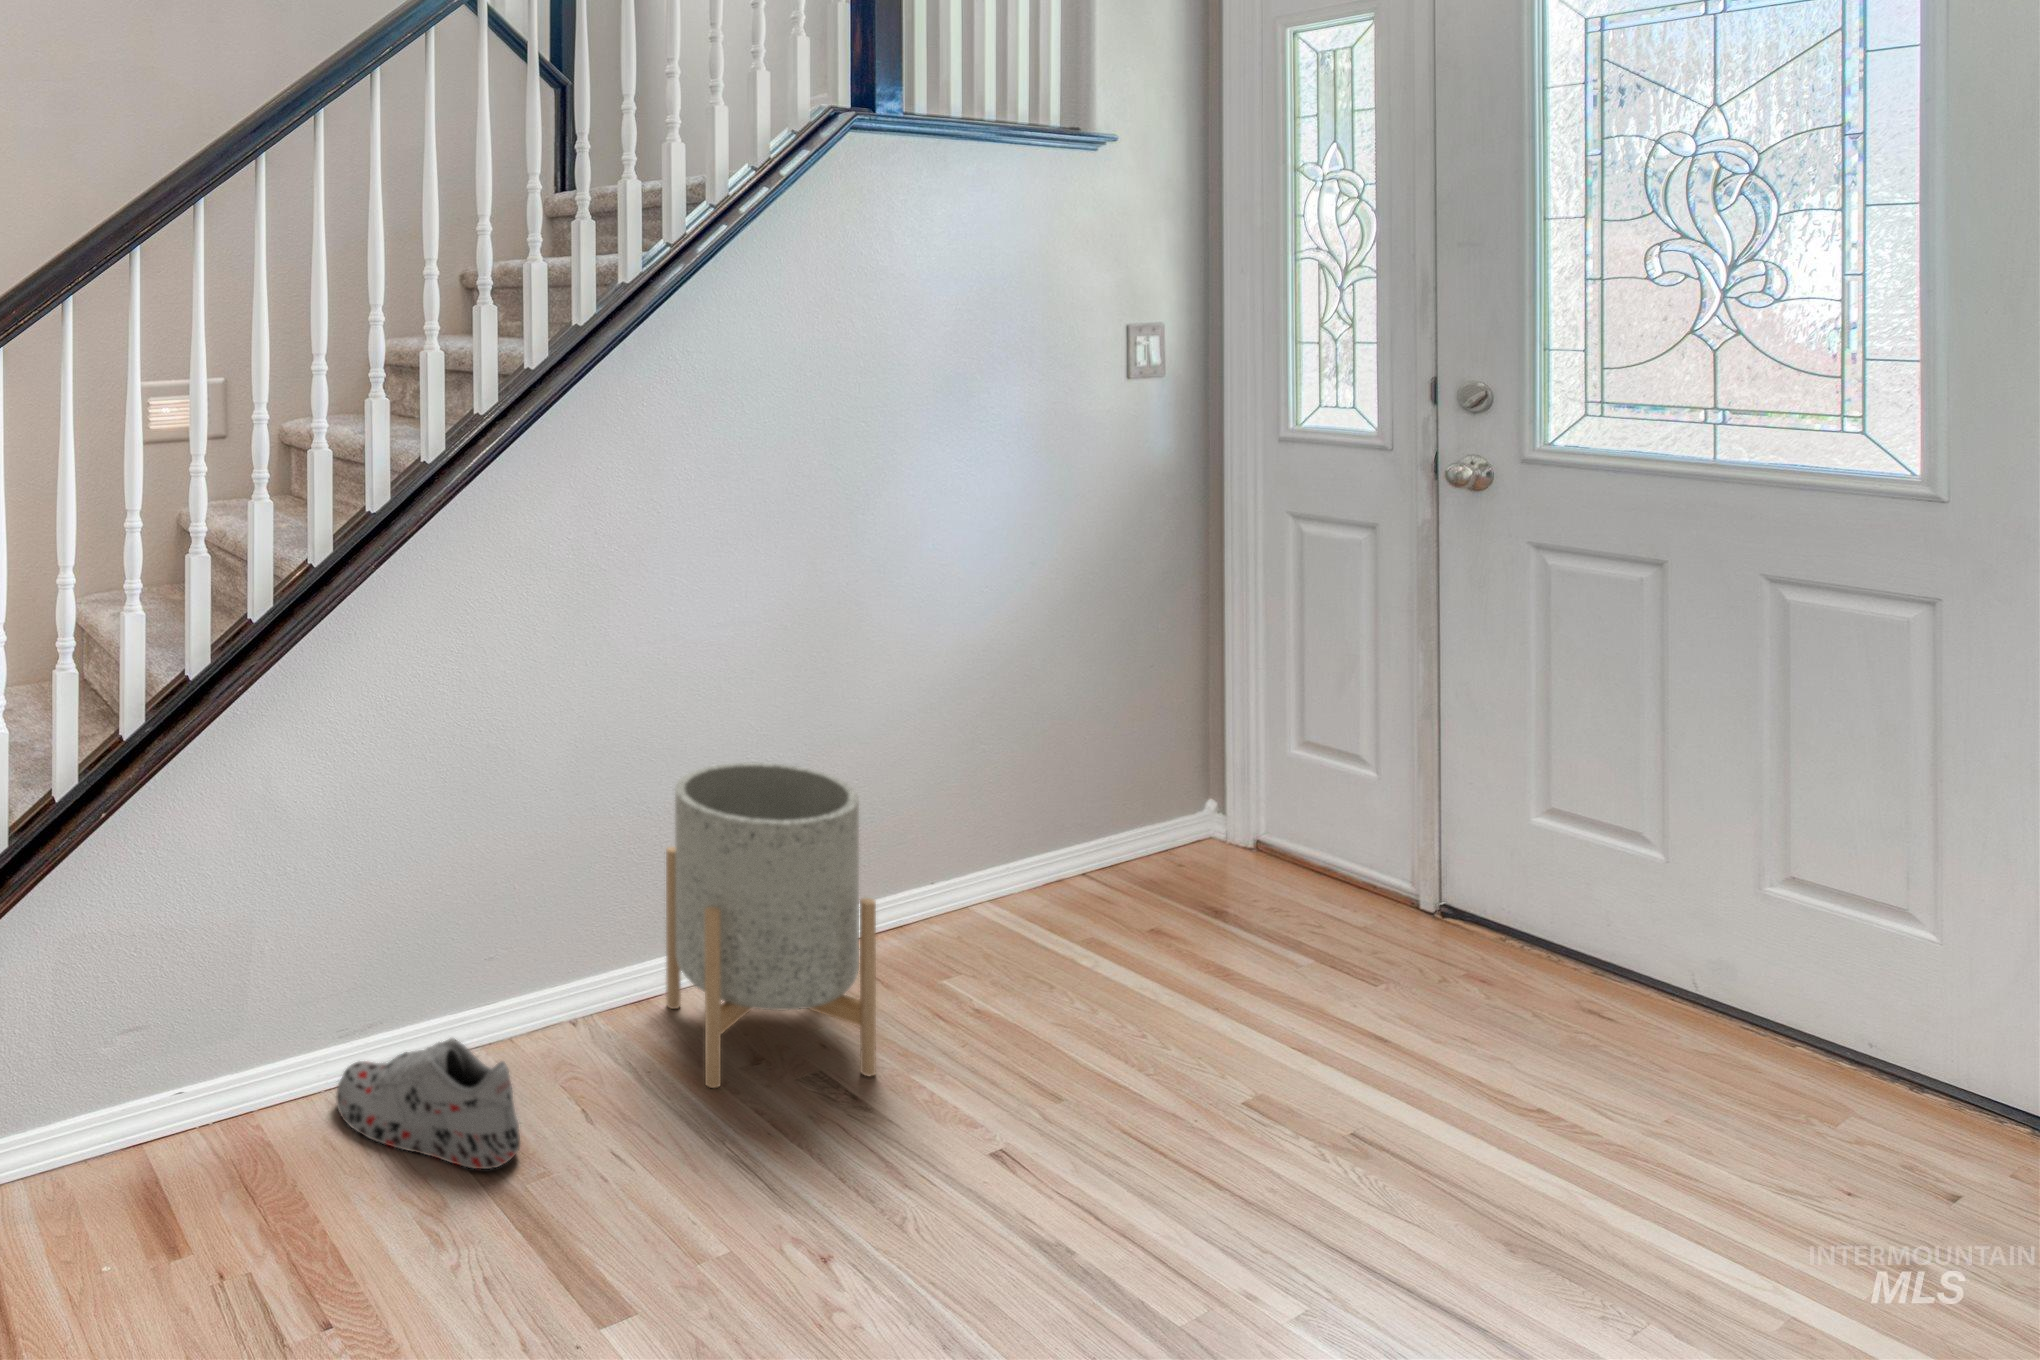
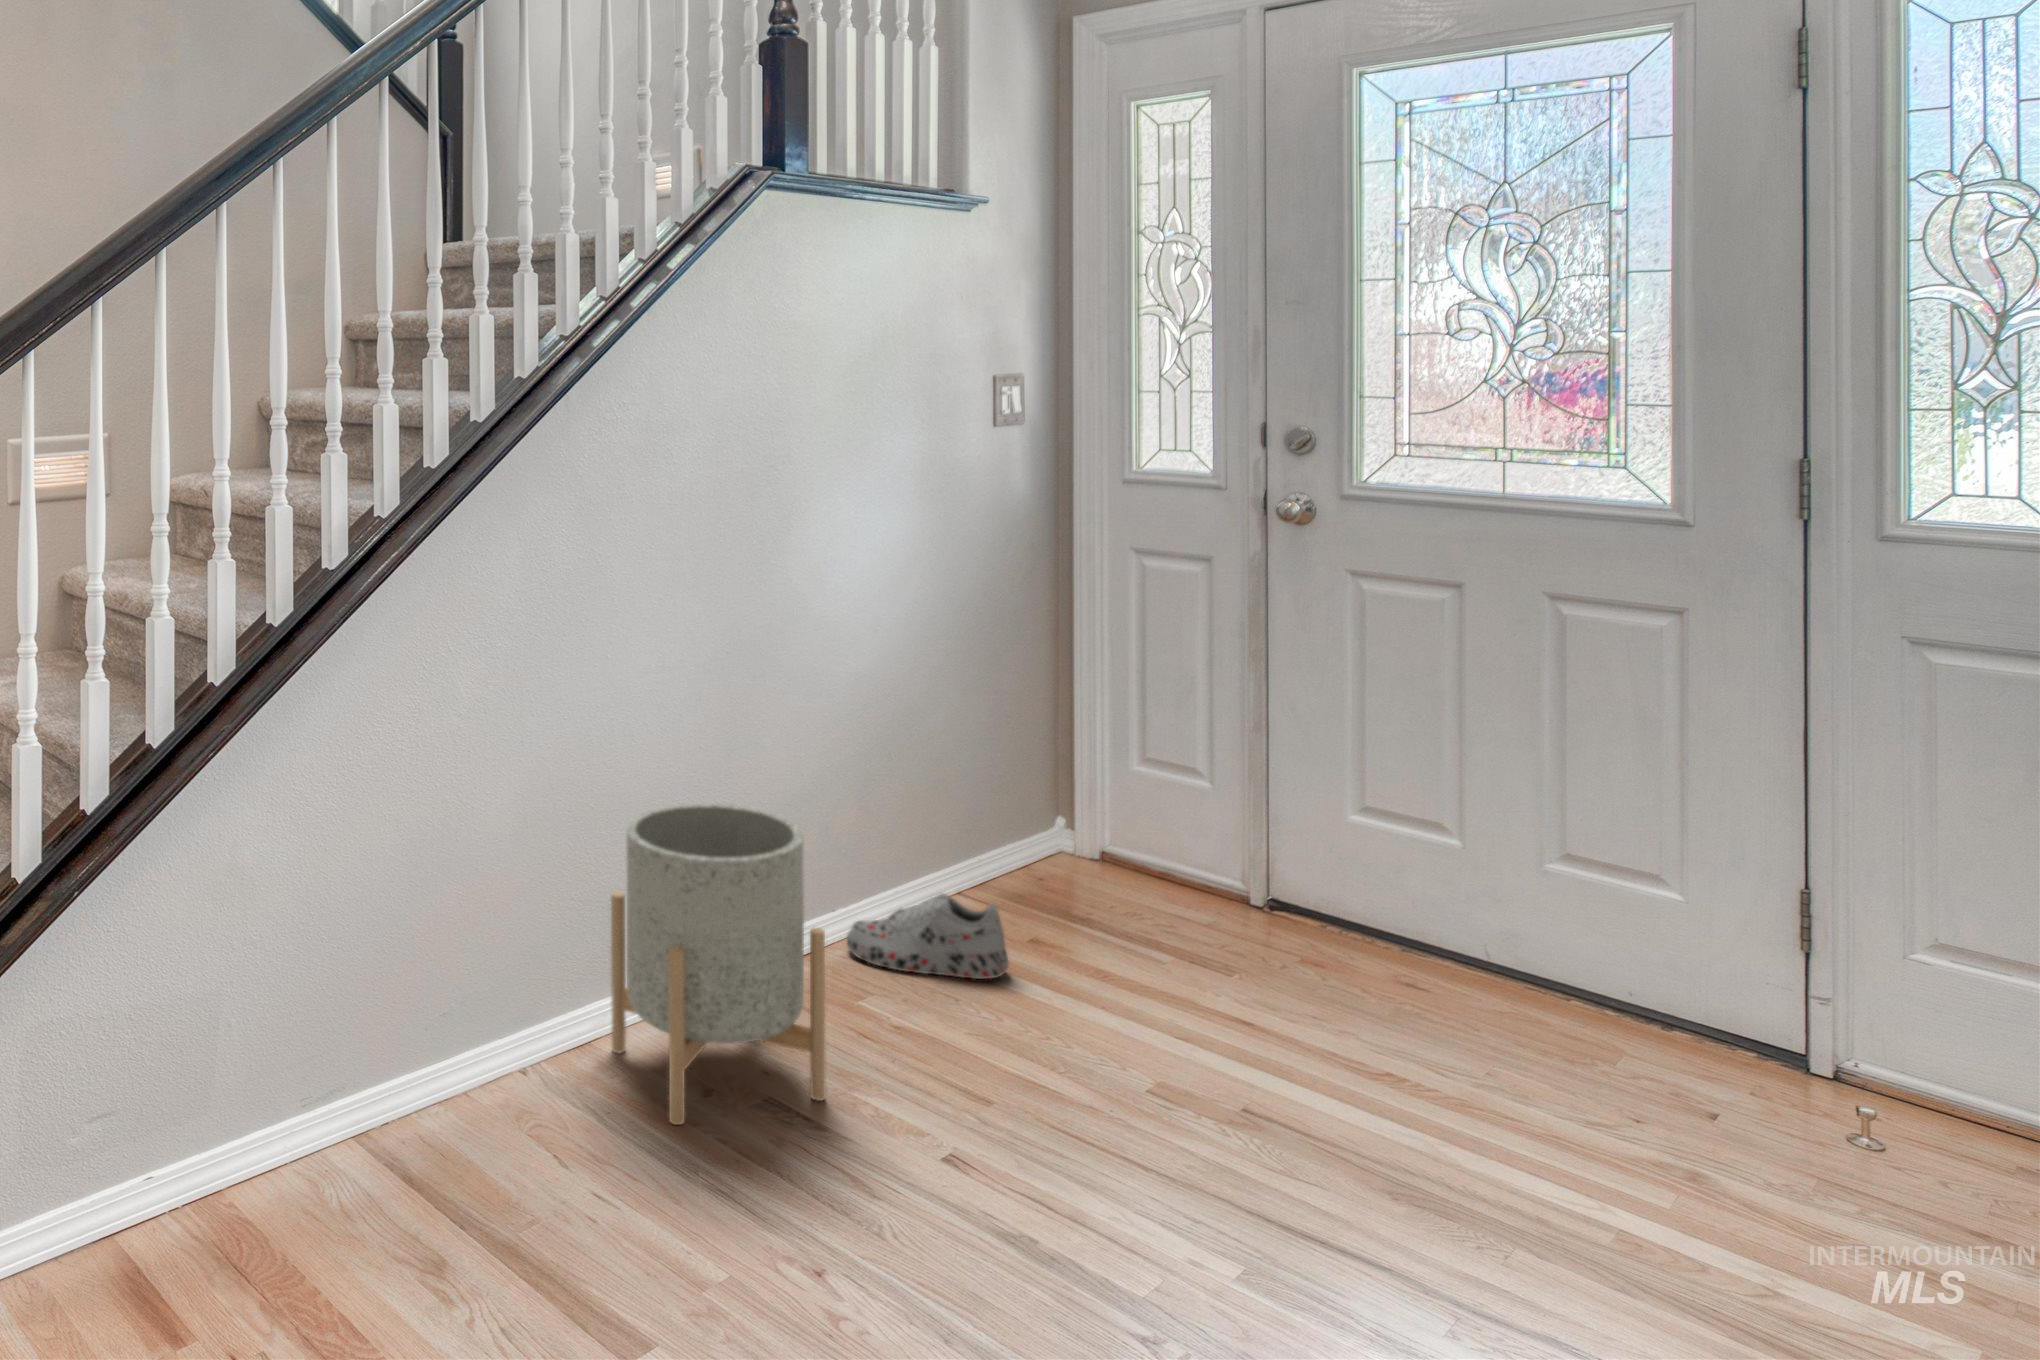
shoe: present [337,1038,520,1169] -> present [847,893,1008,979]

